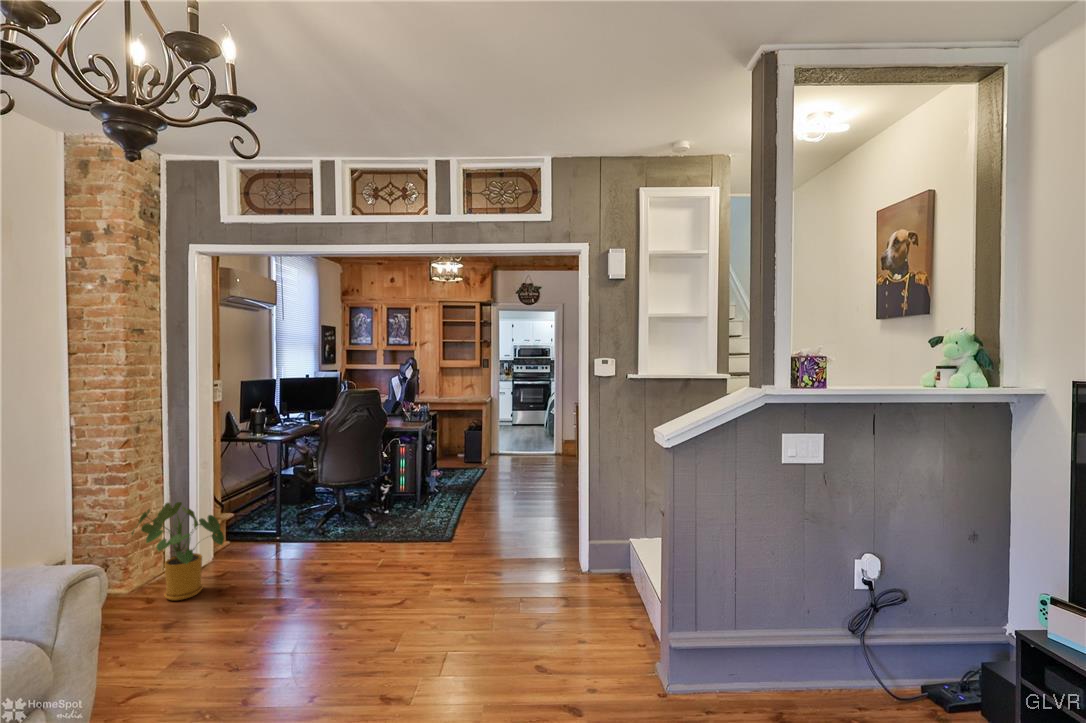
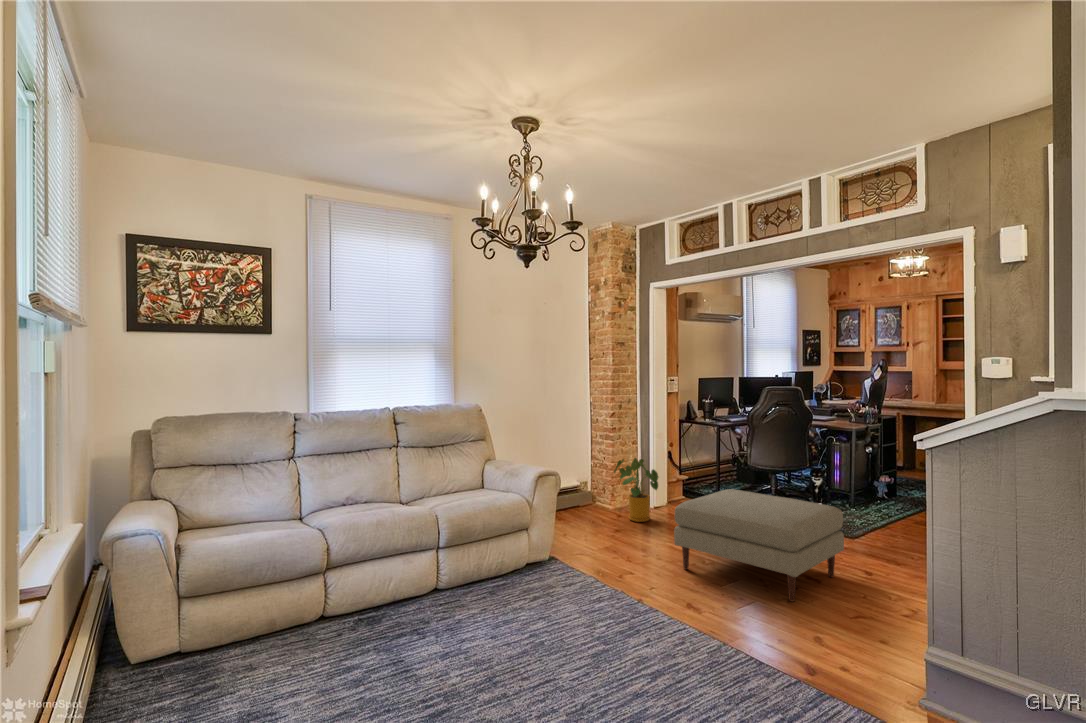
ottoman: none [308,514,488,654] -> present [674,489,844,601]

